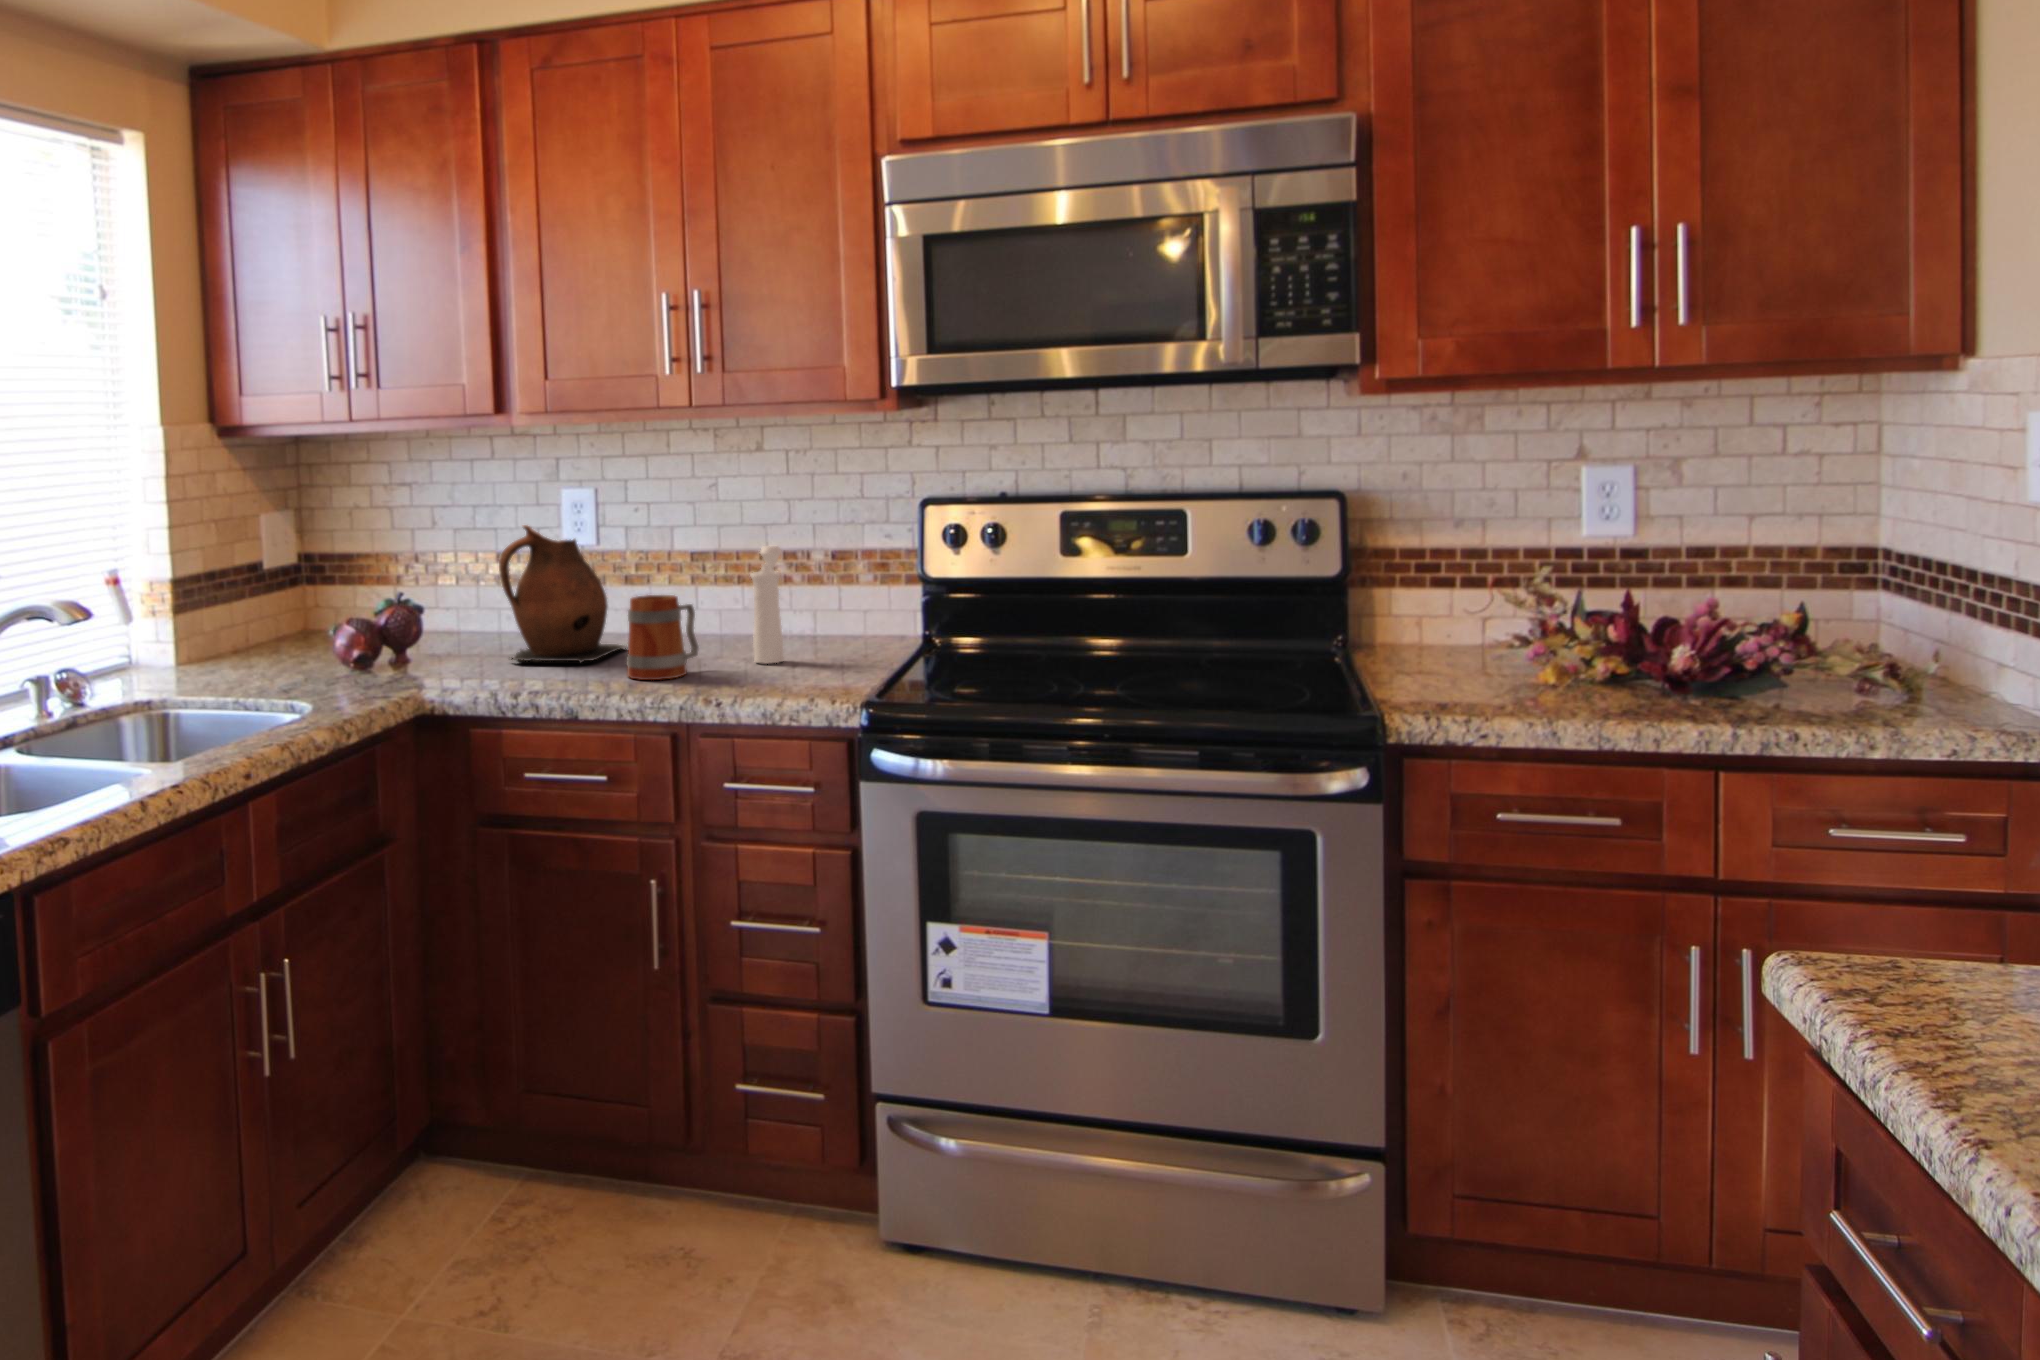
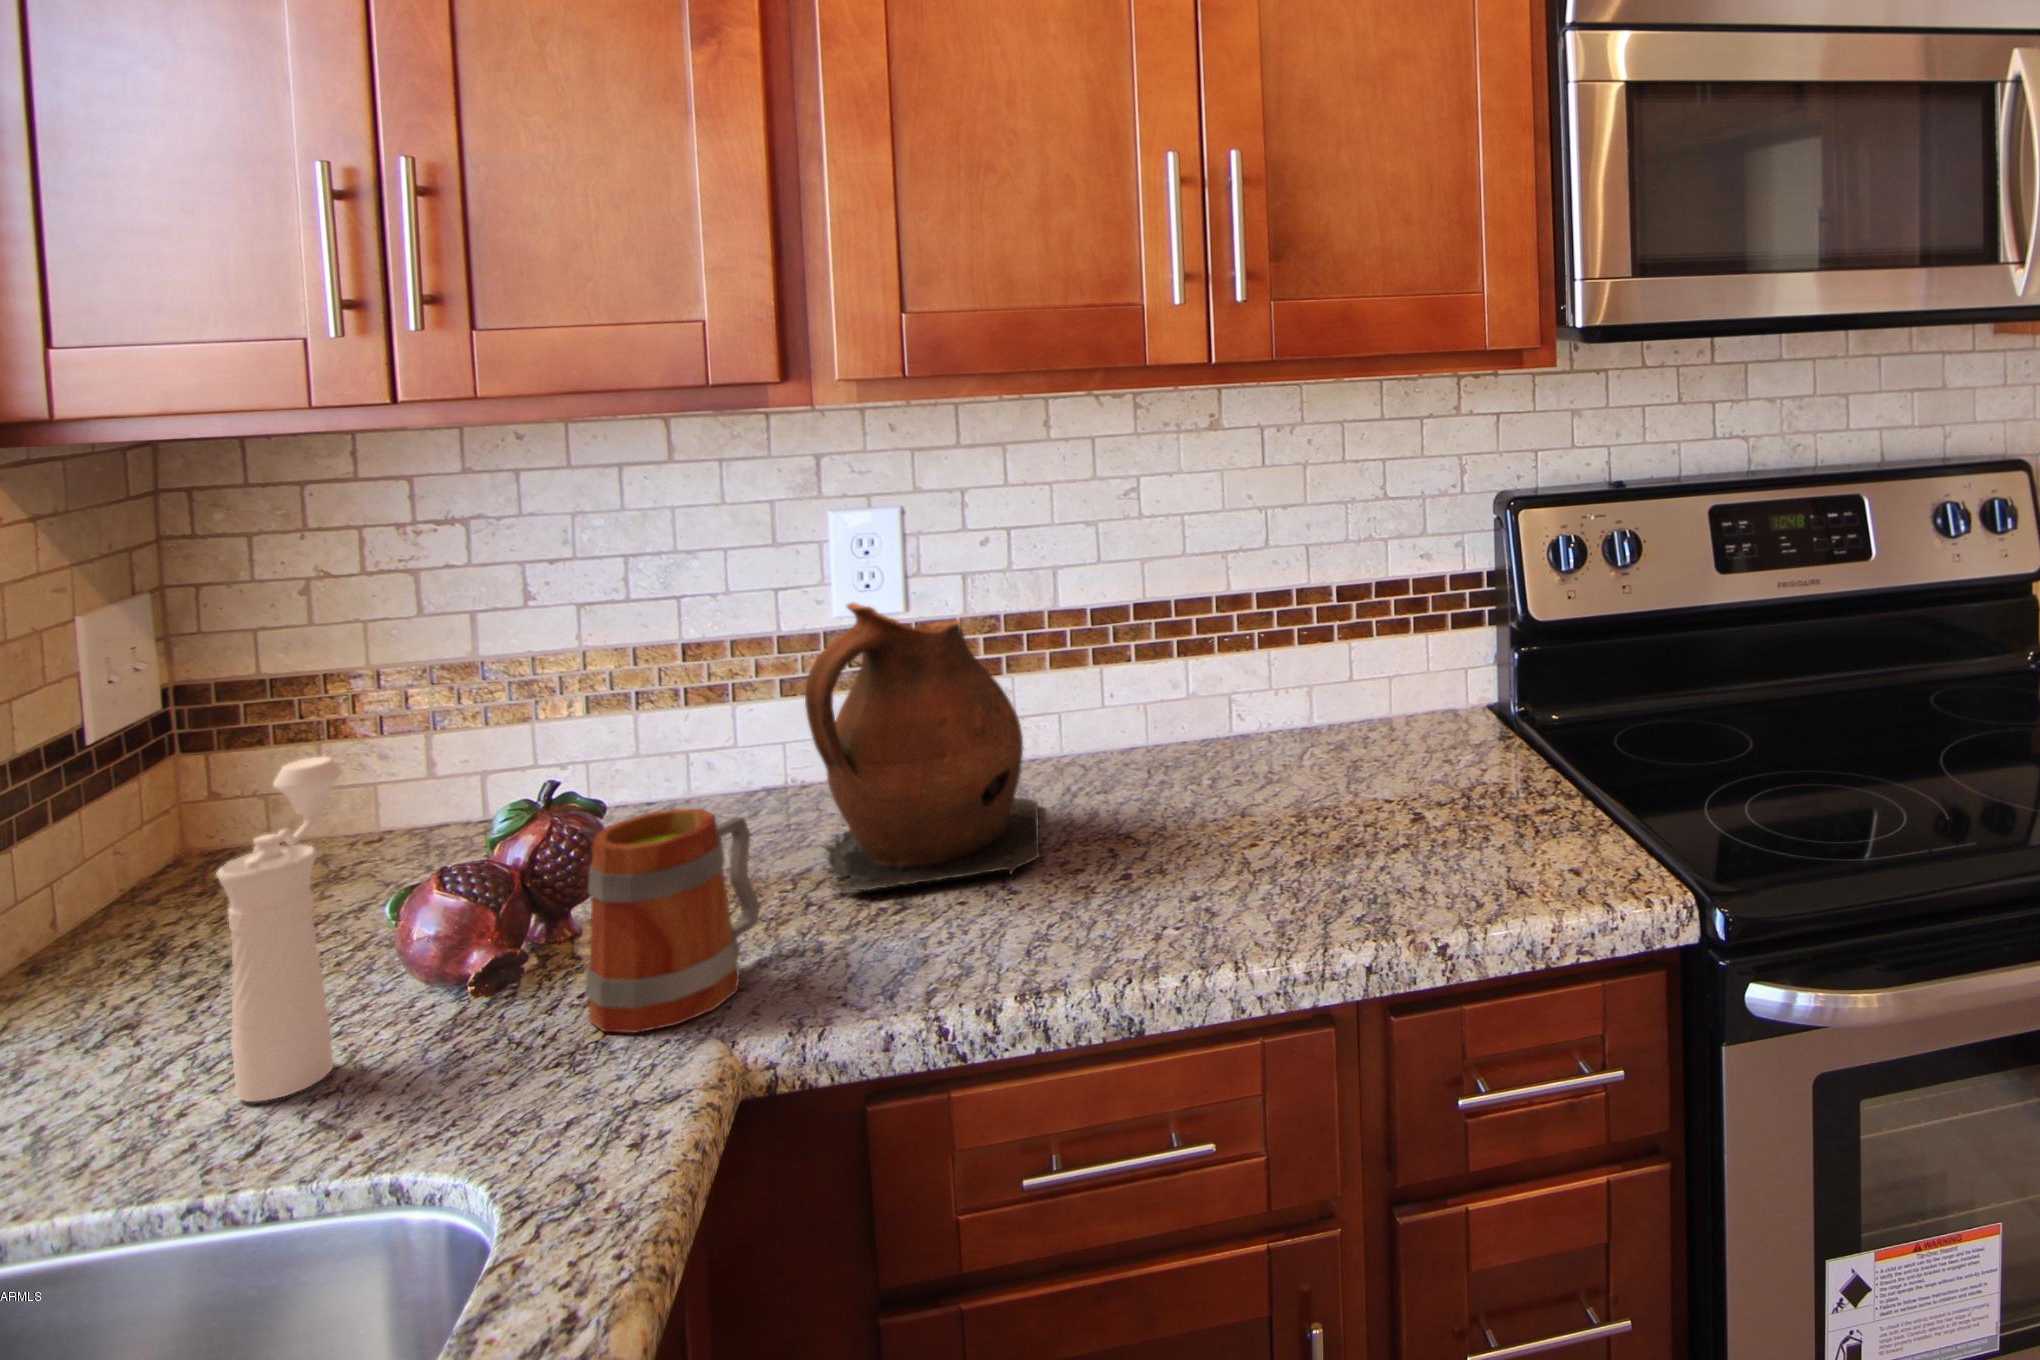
pepper mill: present [751,545,784,664] -> present [217,757,342,1102]
mug: present [627,595,698,680] -> present [586,809,760,1033]

